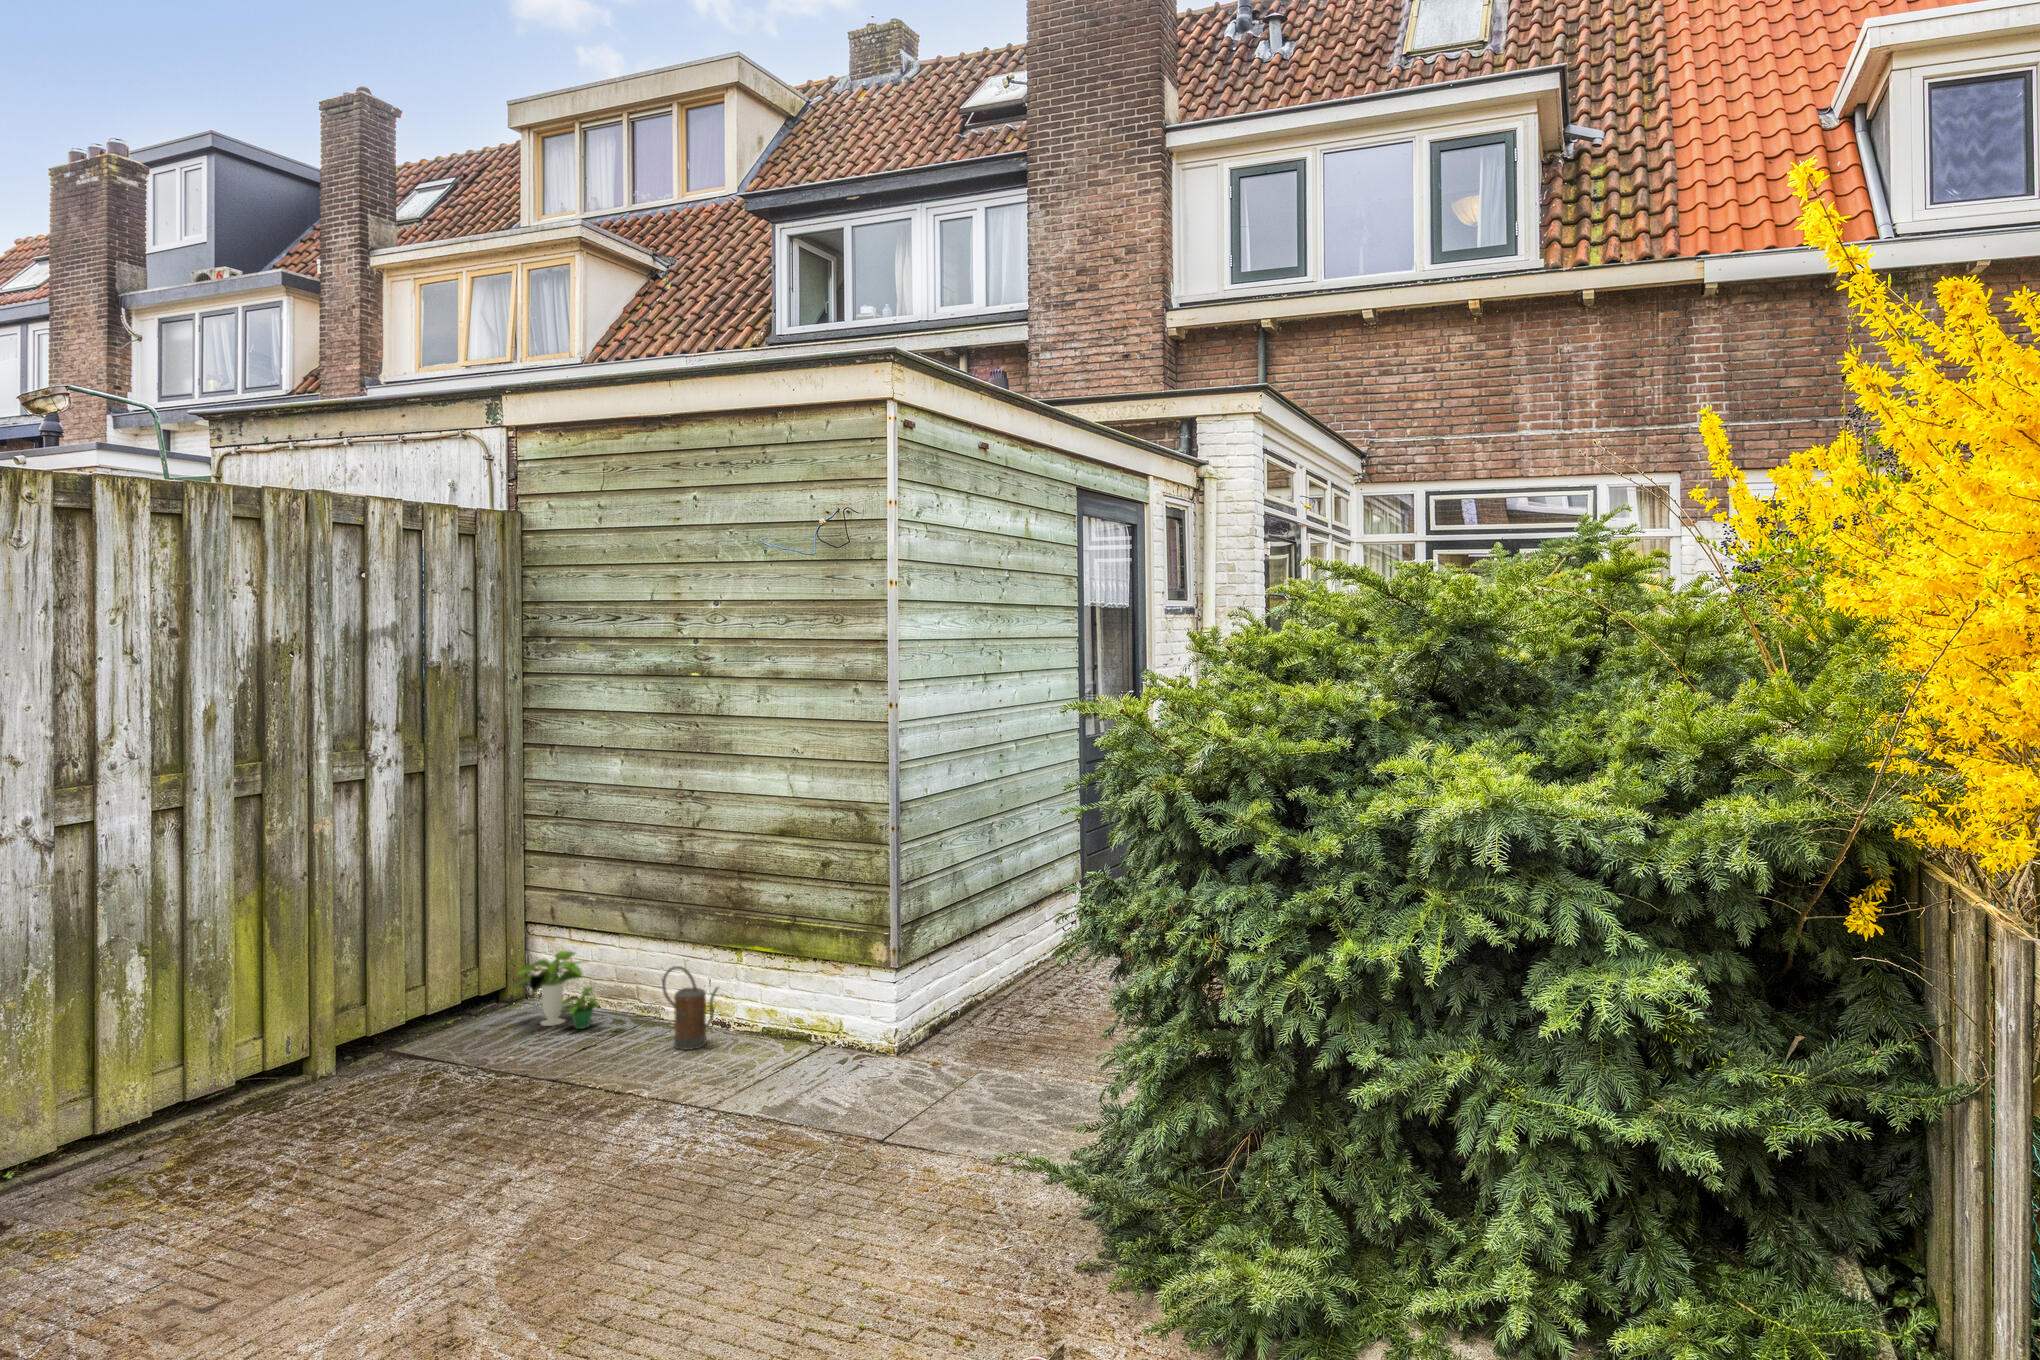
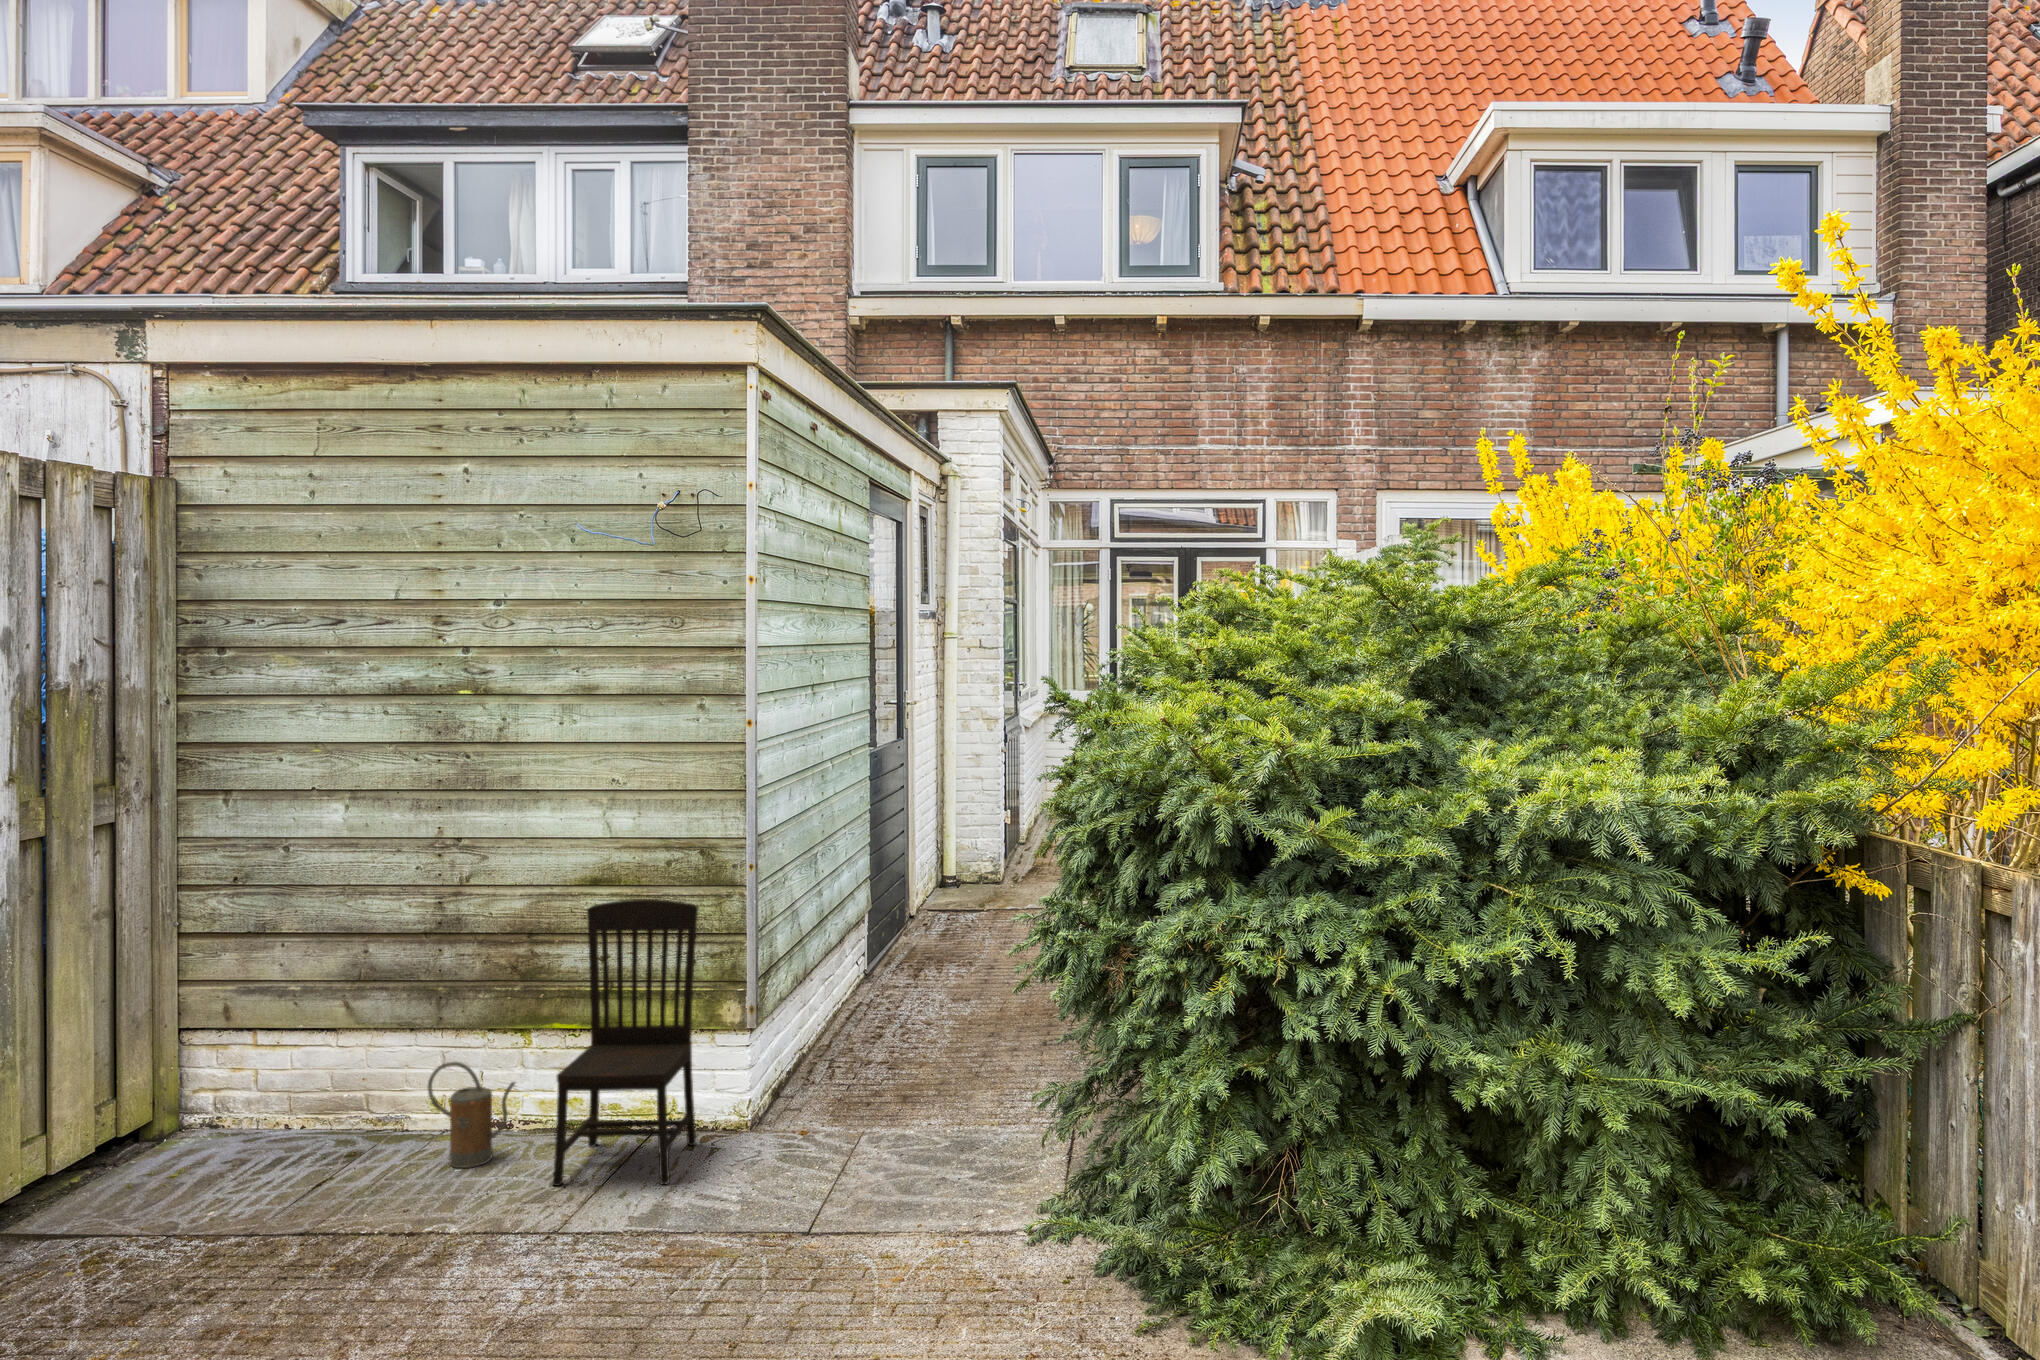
chair: none [730,848,856,1083] -> present [553,899,698,1186]
potted plant: present [517,951,599,1029] -> none [188,1060,327,1164]

